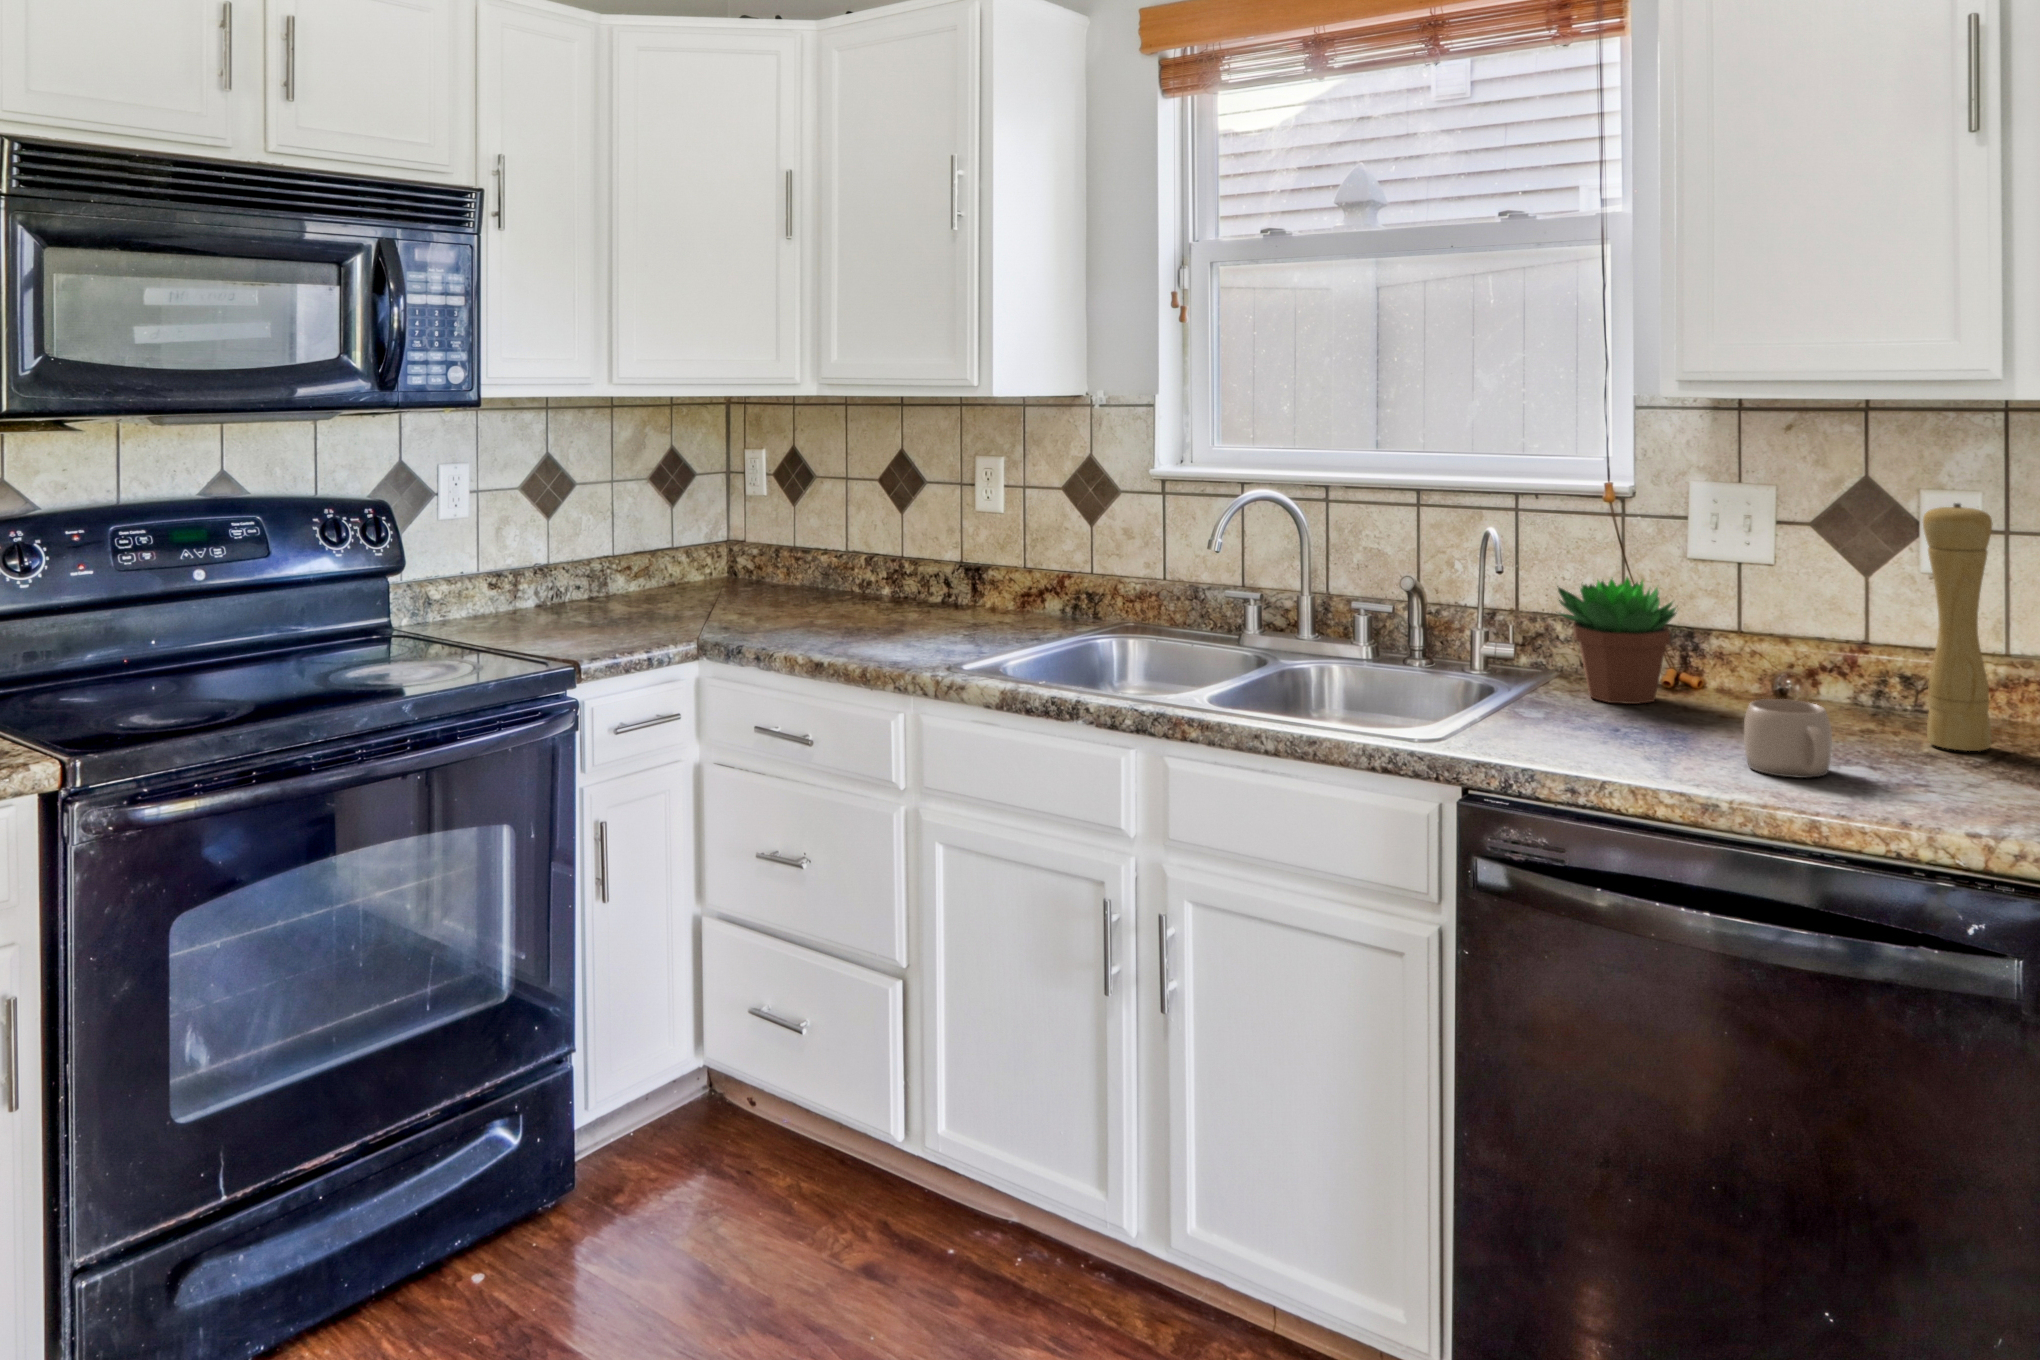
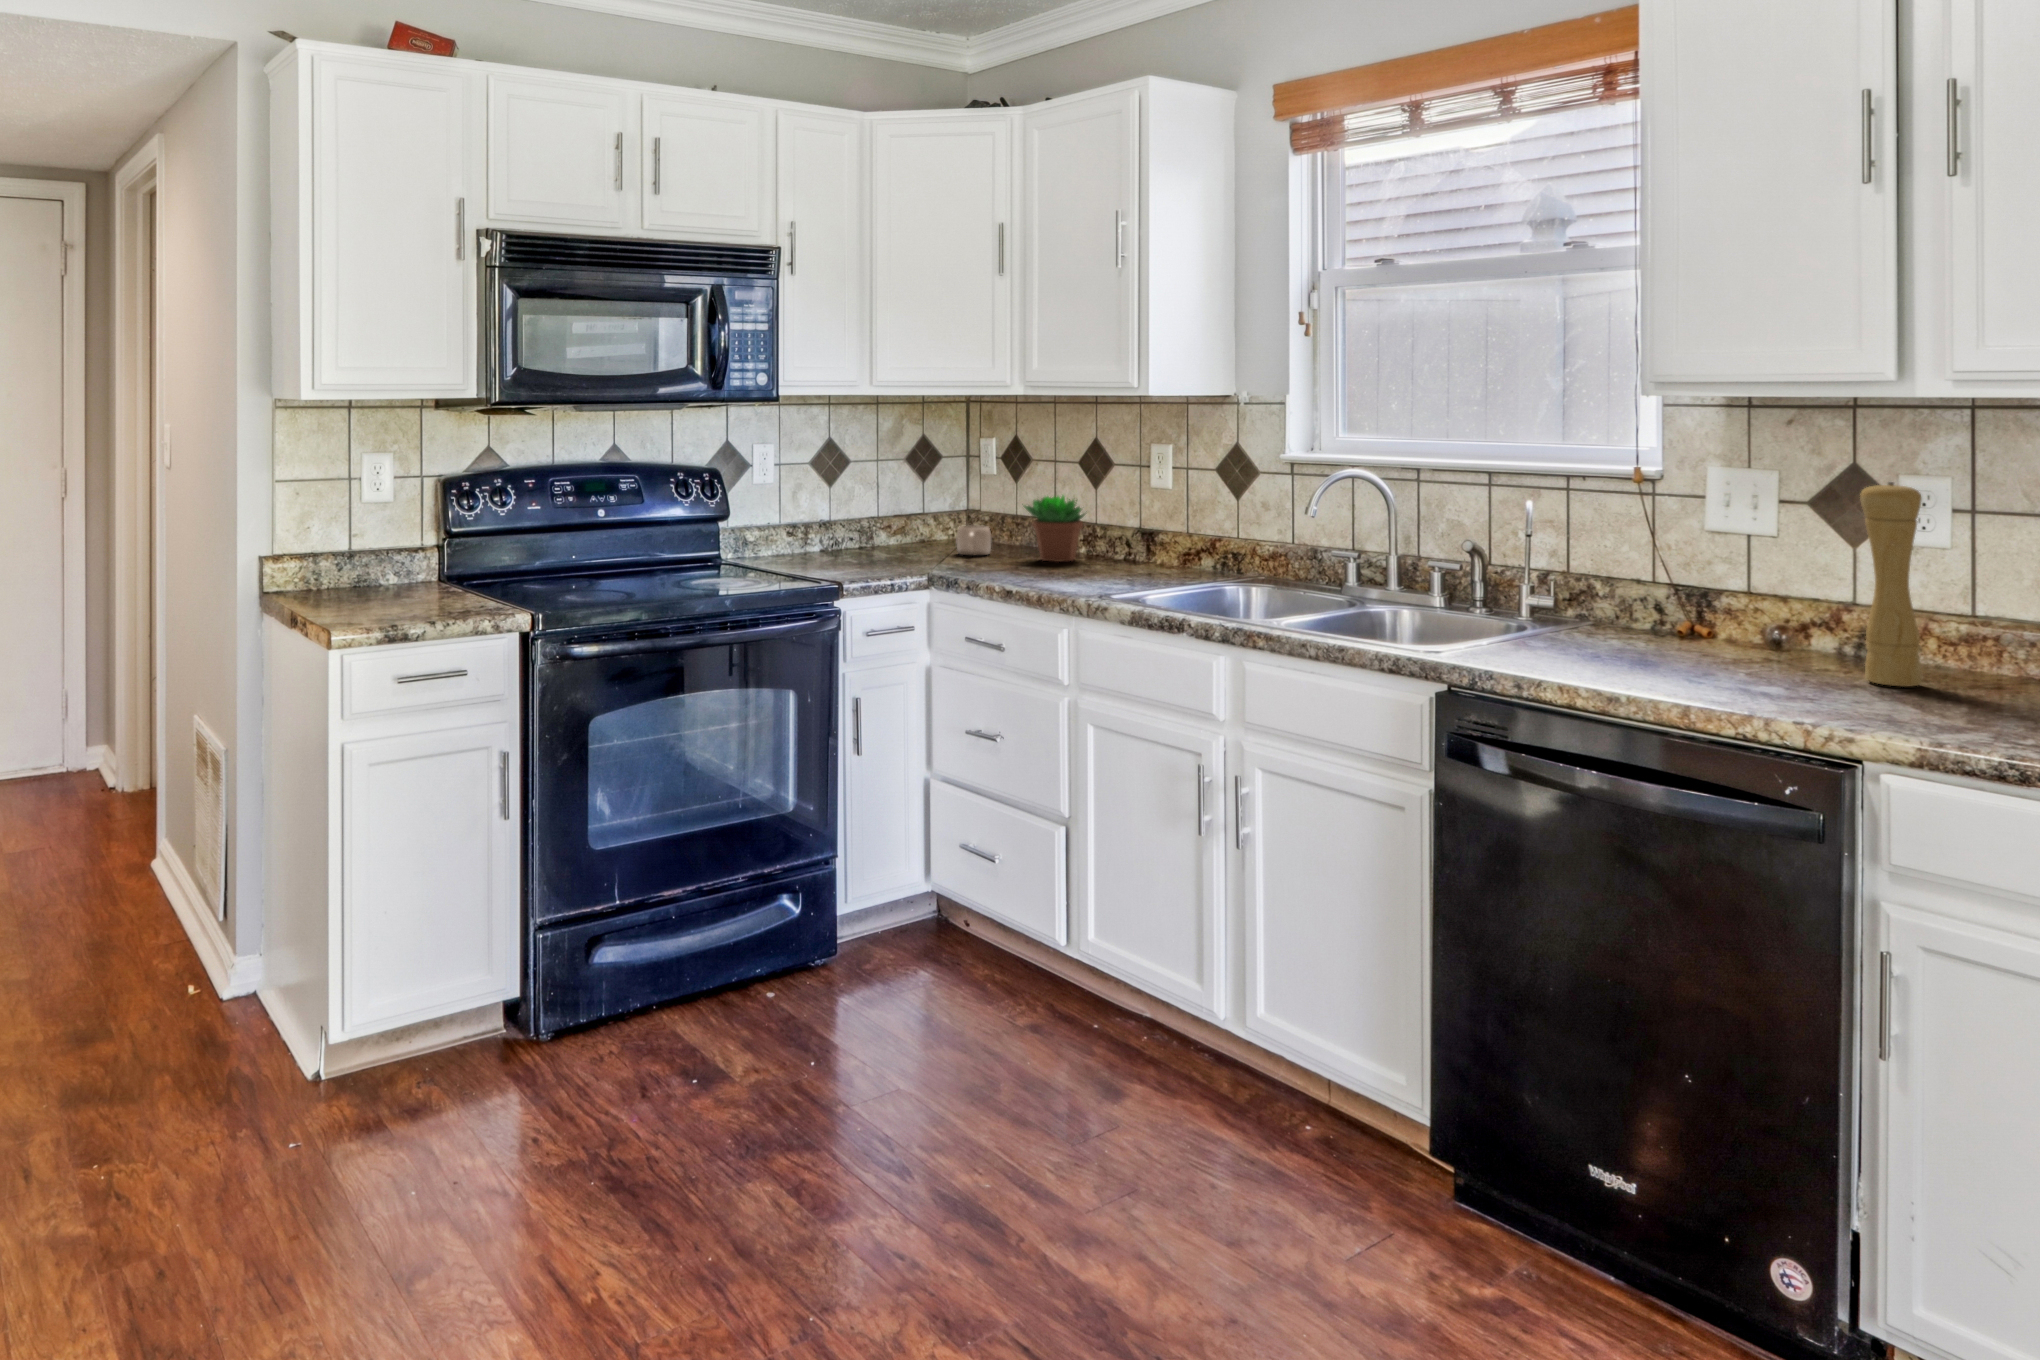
succulent plant: present [1558,577,1676,704] -> present [1024,496,1085,562]
mug: present [1744,699,1832,778] -> present [957,525,991,555]

